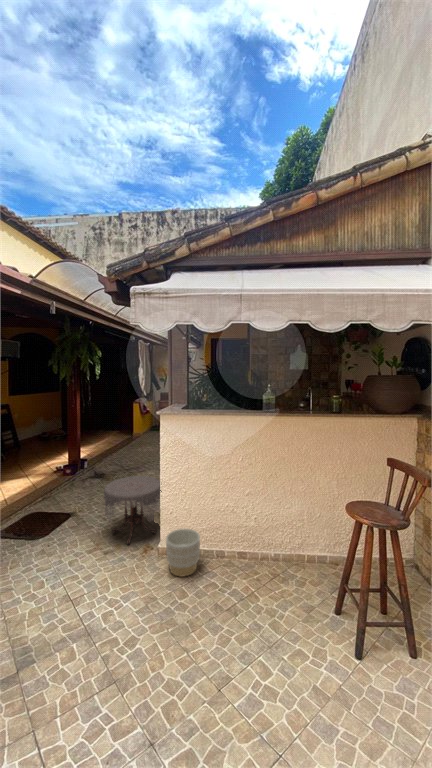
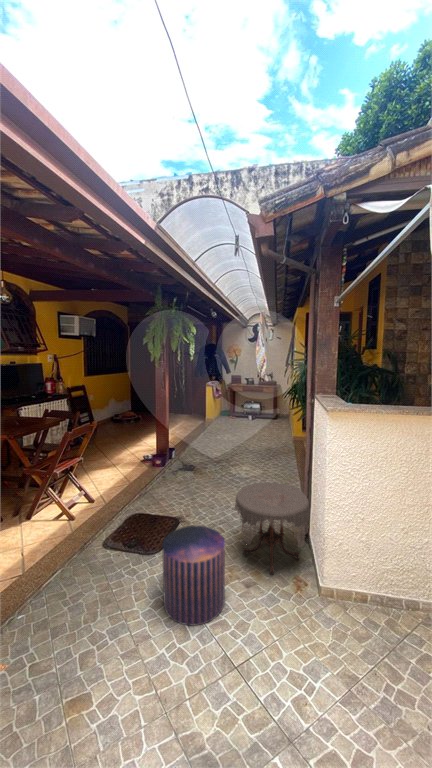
pouf: none [29,508,83,580] -> present [162,526,225,625]
planter: present [166,528,200,577] -> none [345,566,398,639]

